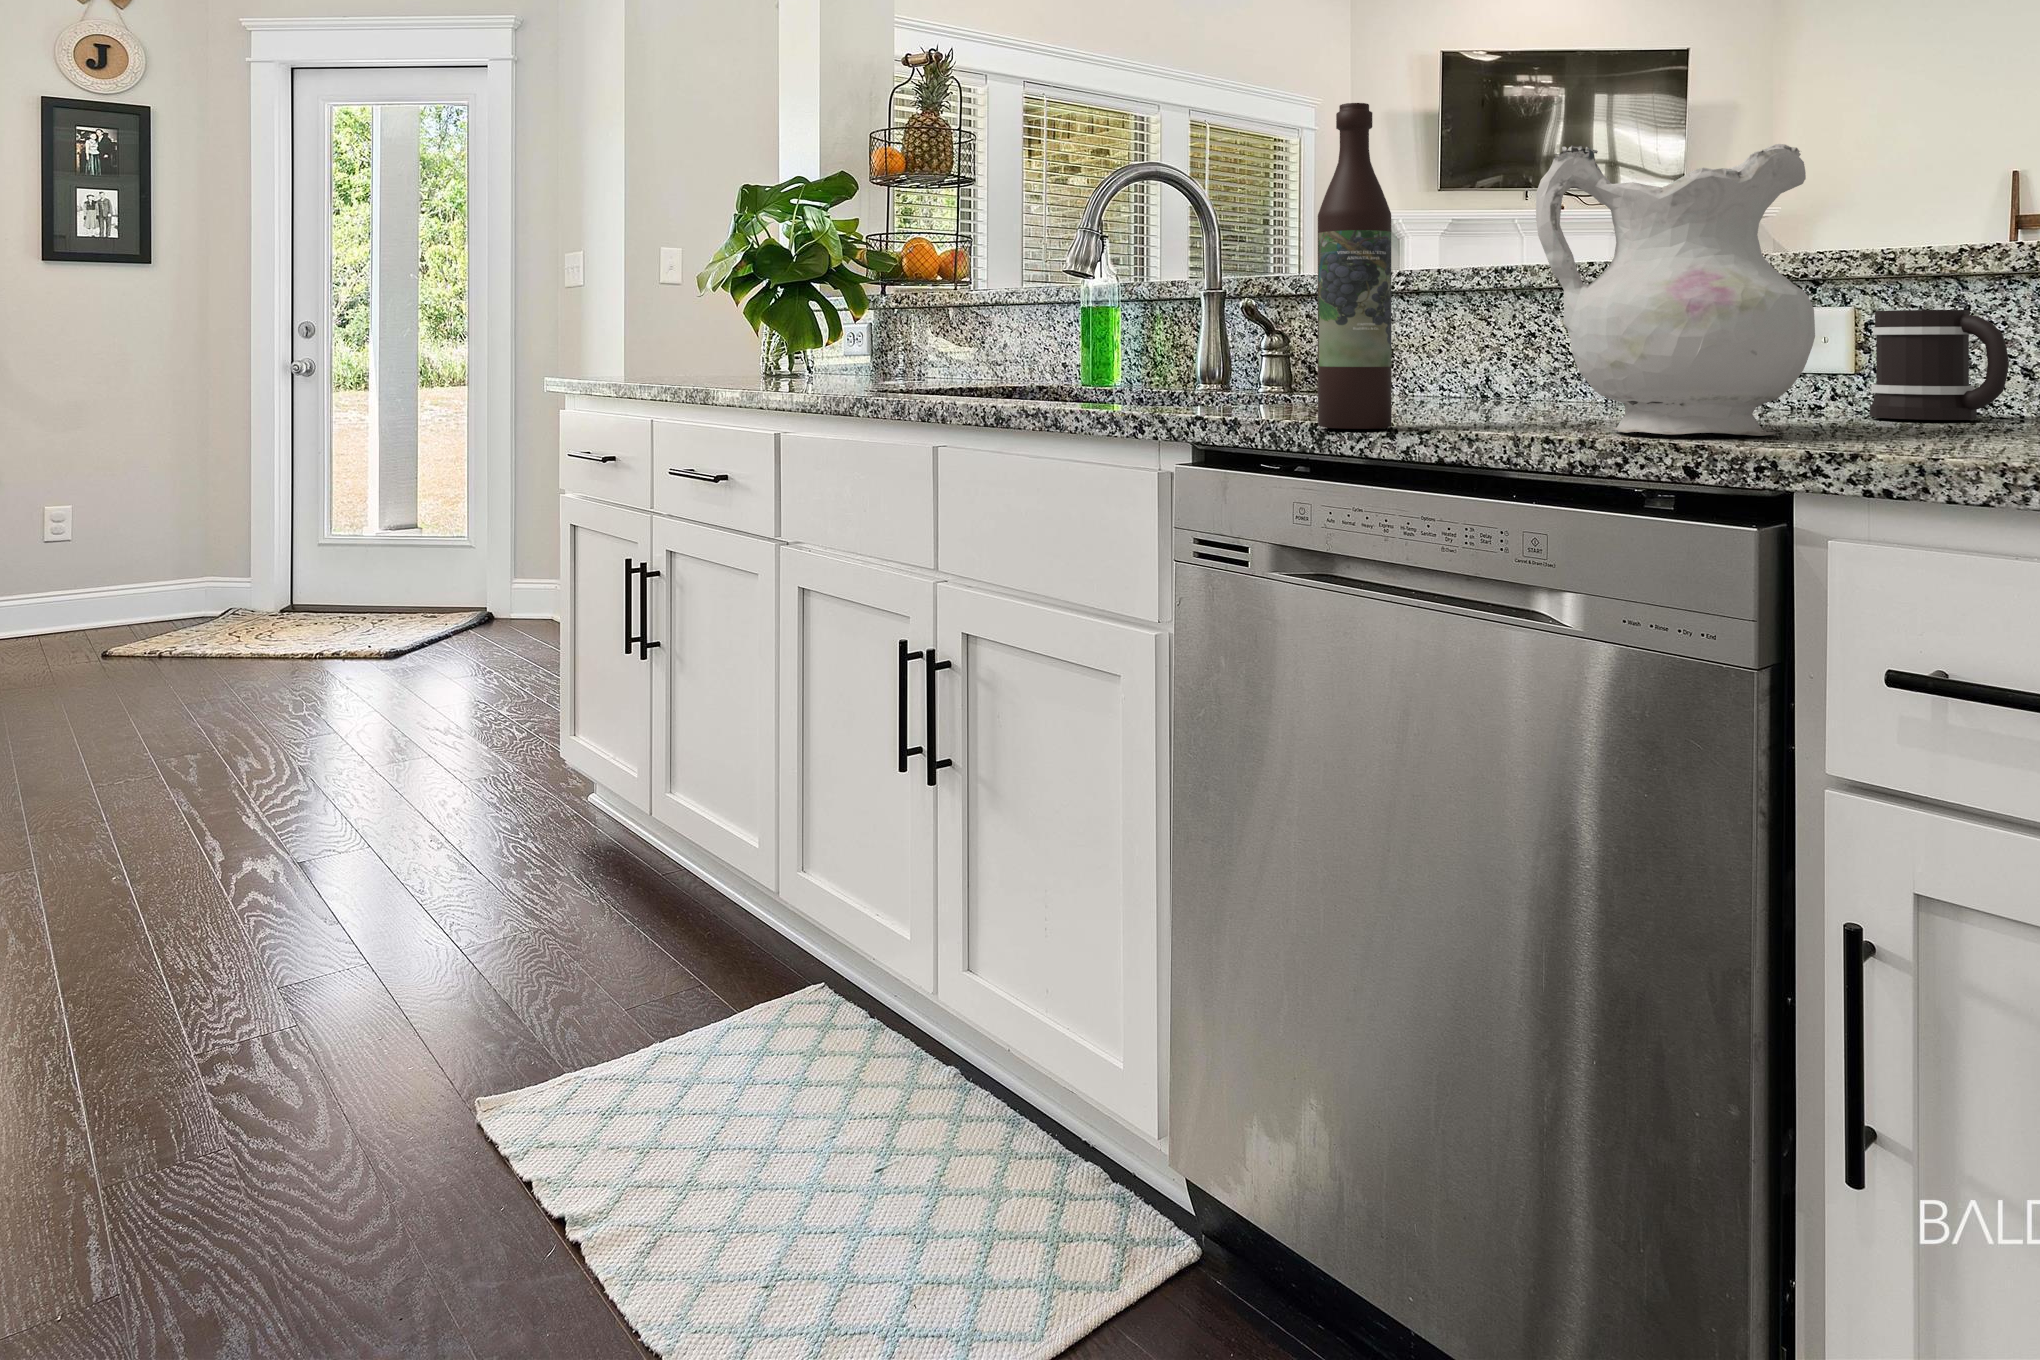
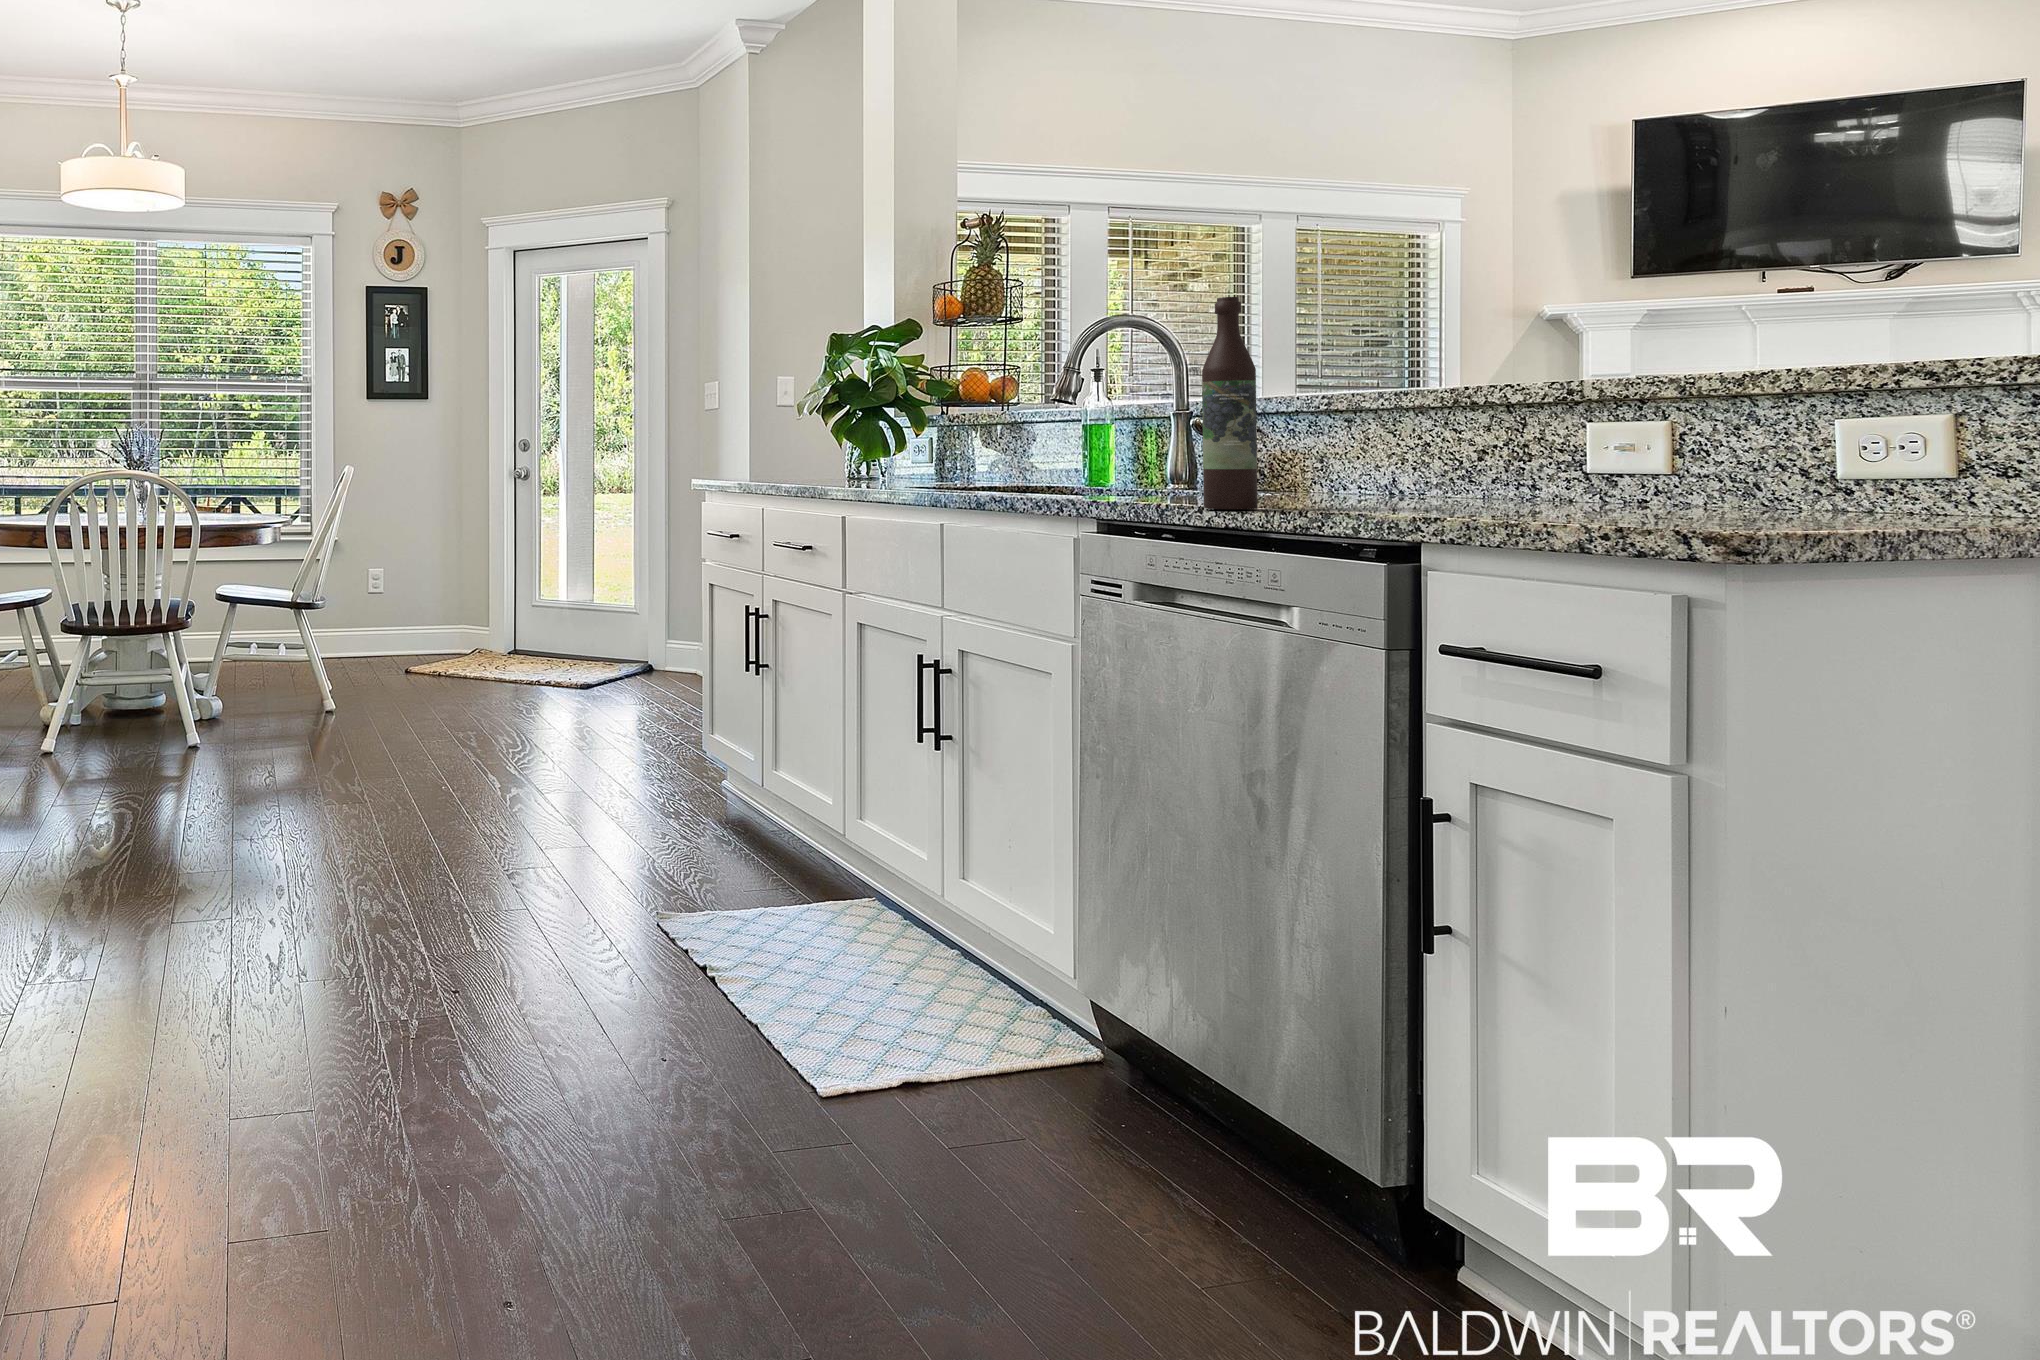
ceramic pitcher: present [1536,144,1815,436] -> none [1352,316,1567,514]
mug: present [1870,310,2009,420] -> none [1675,425,1782,507]

